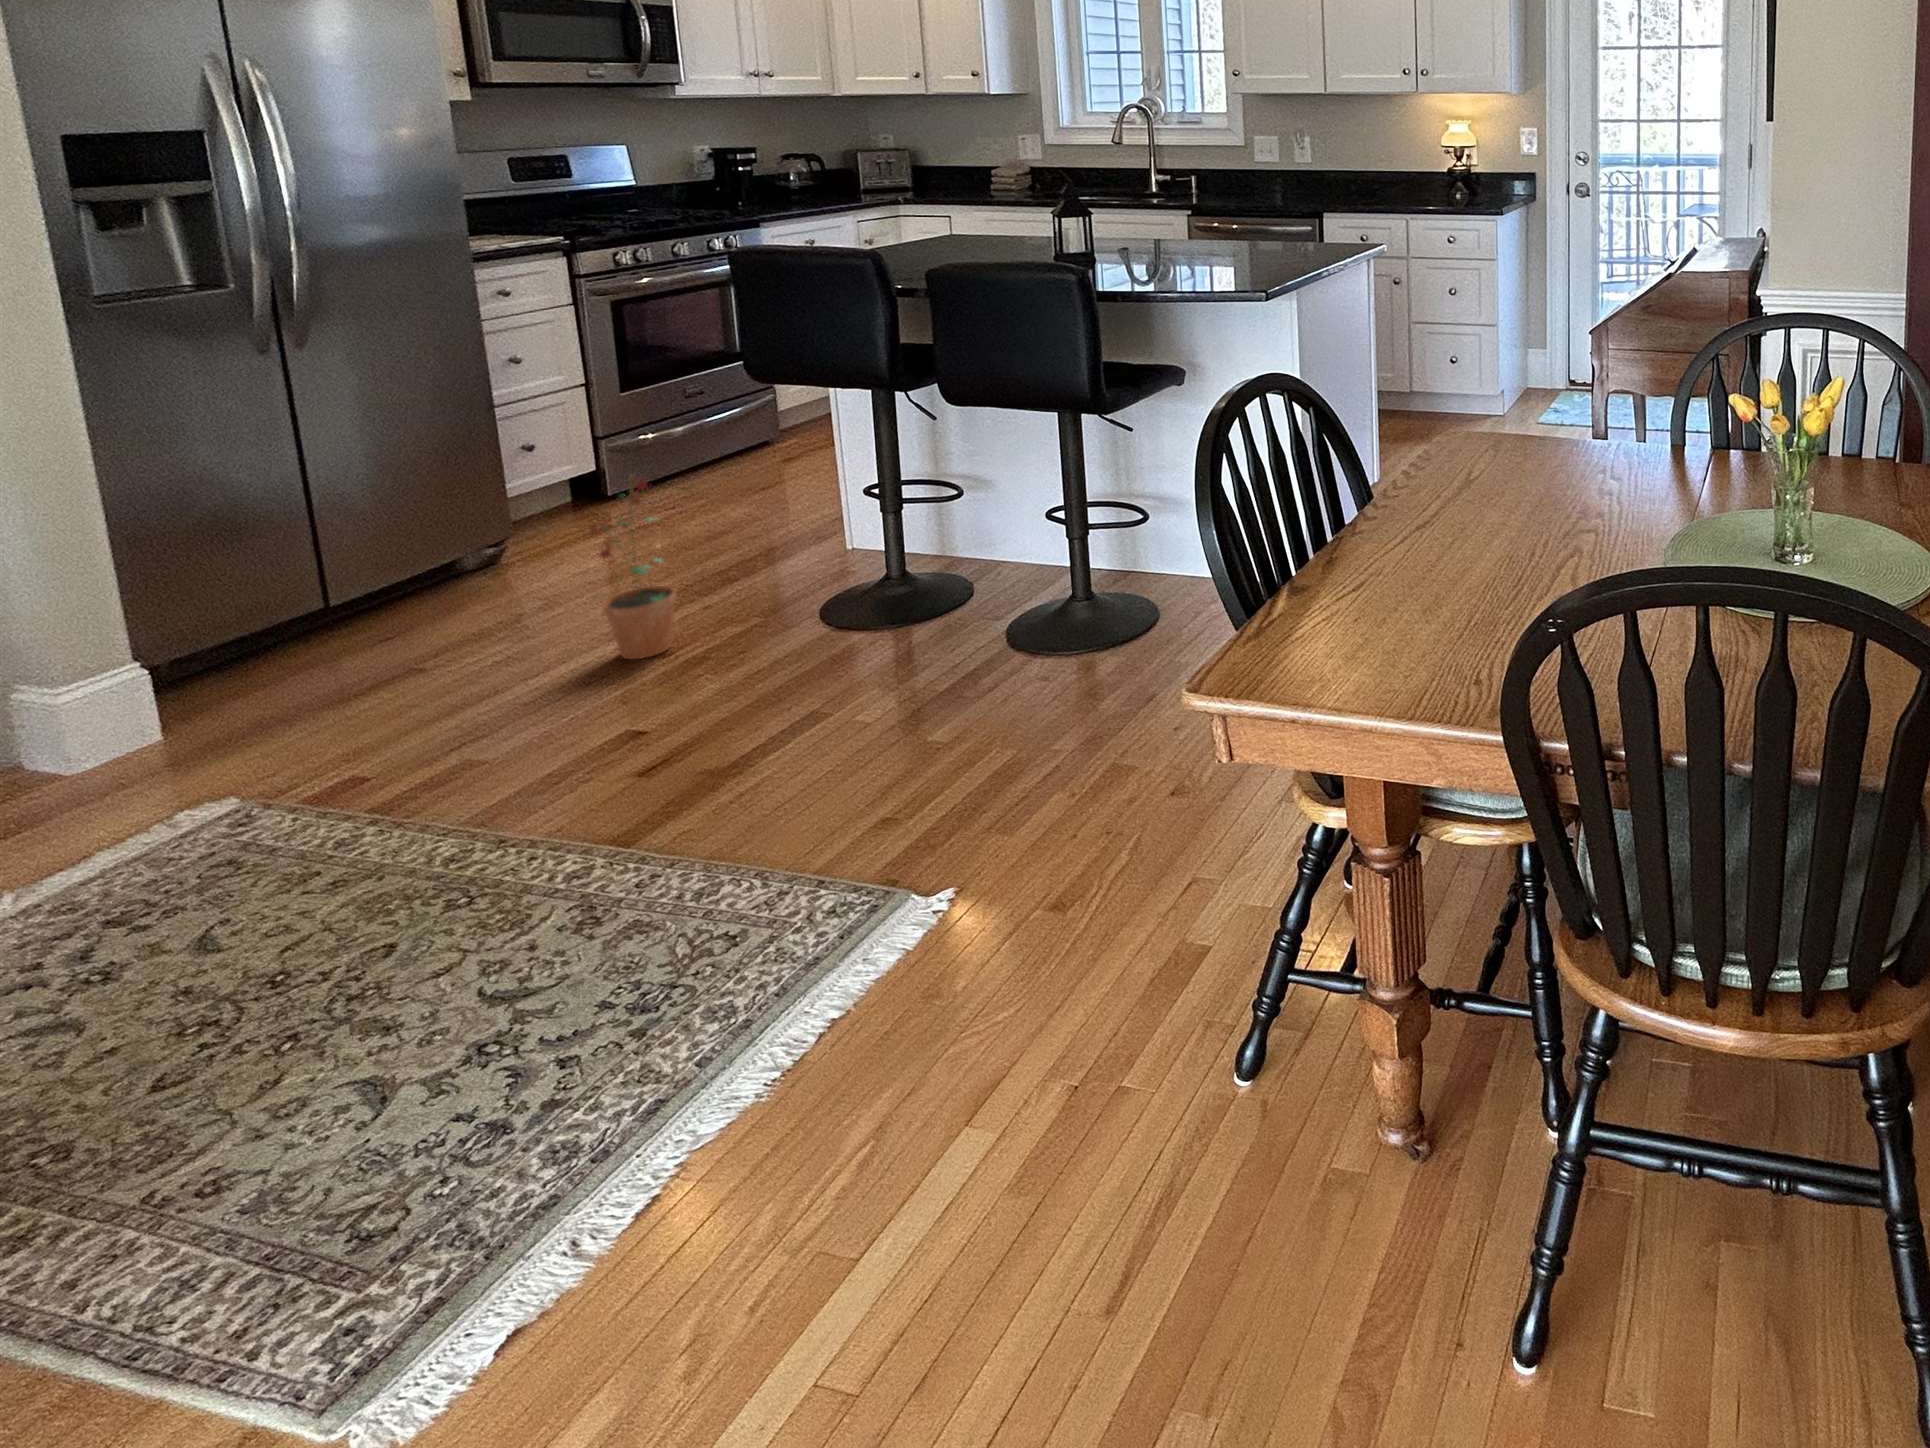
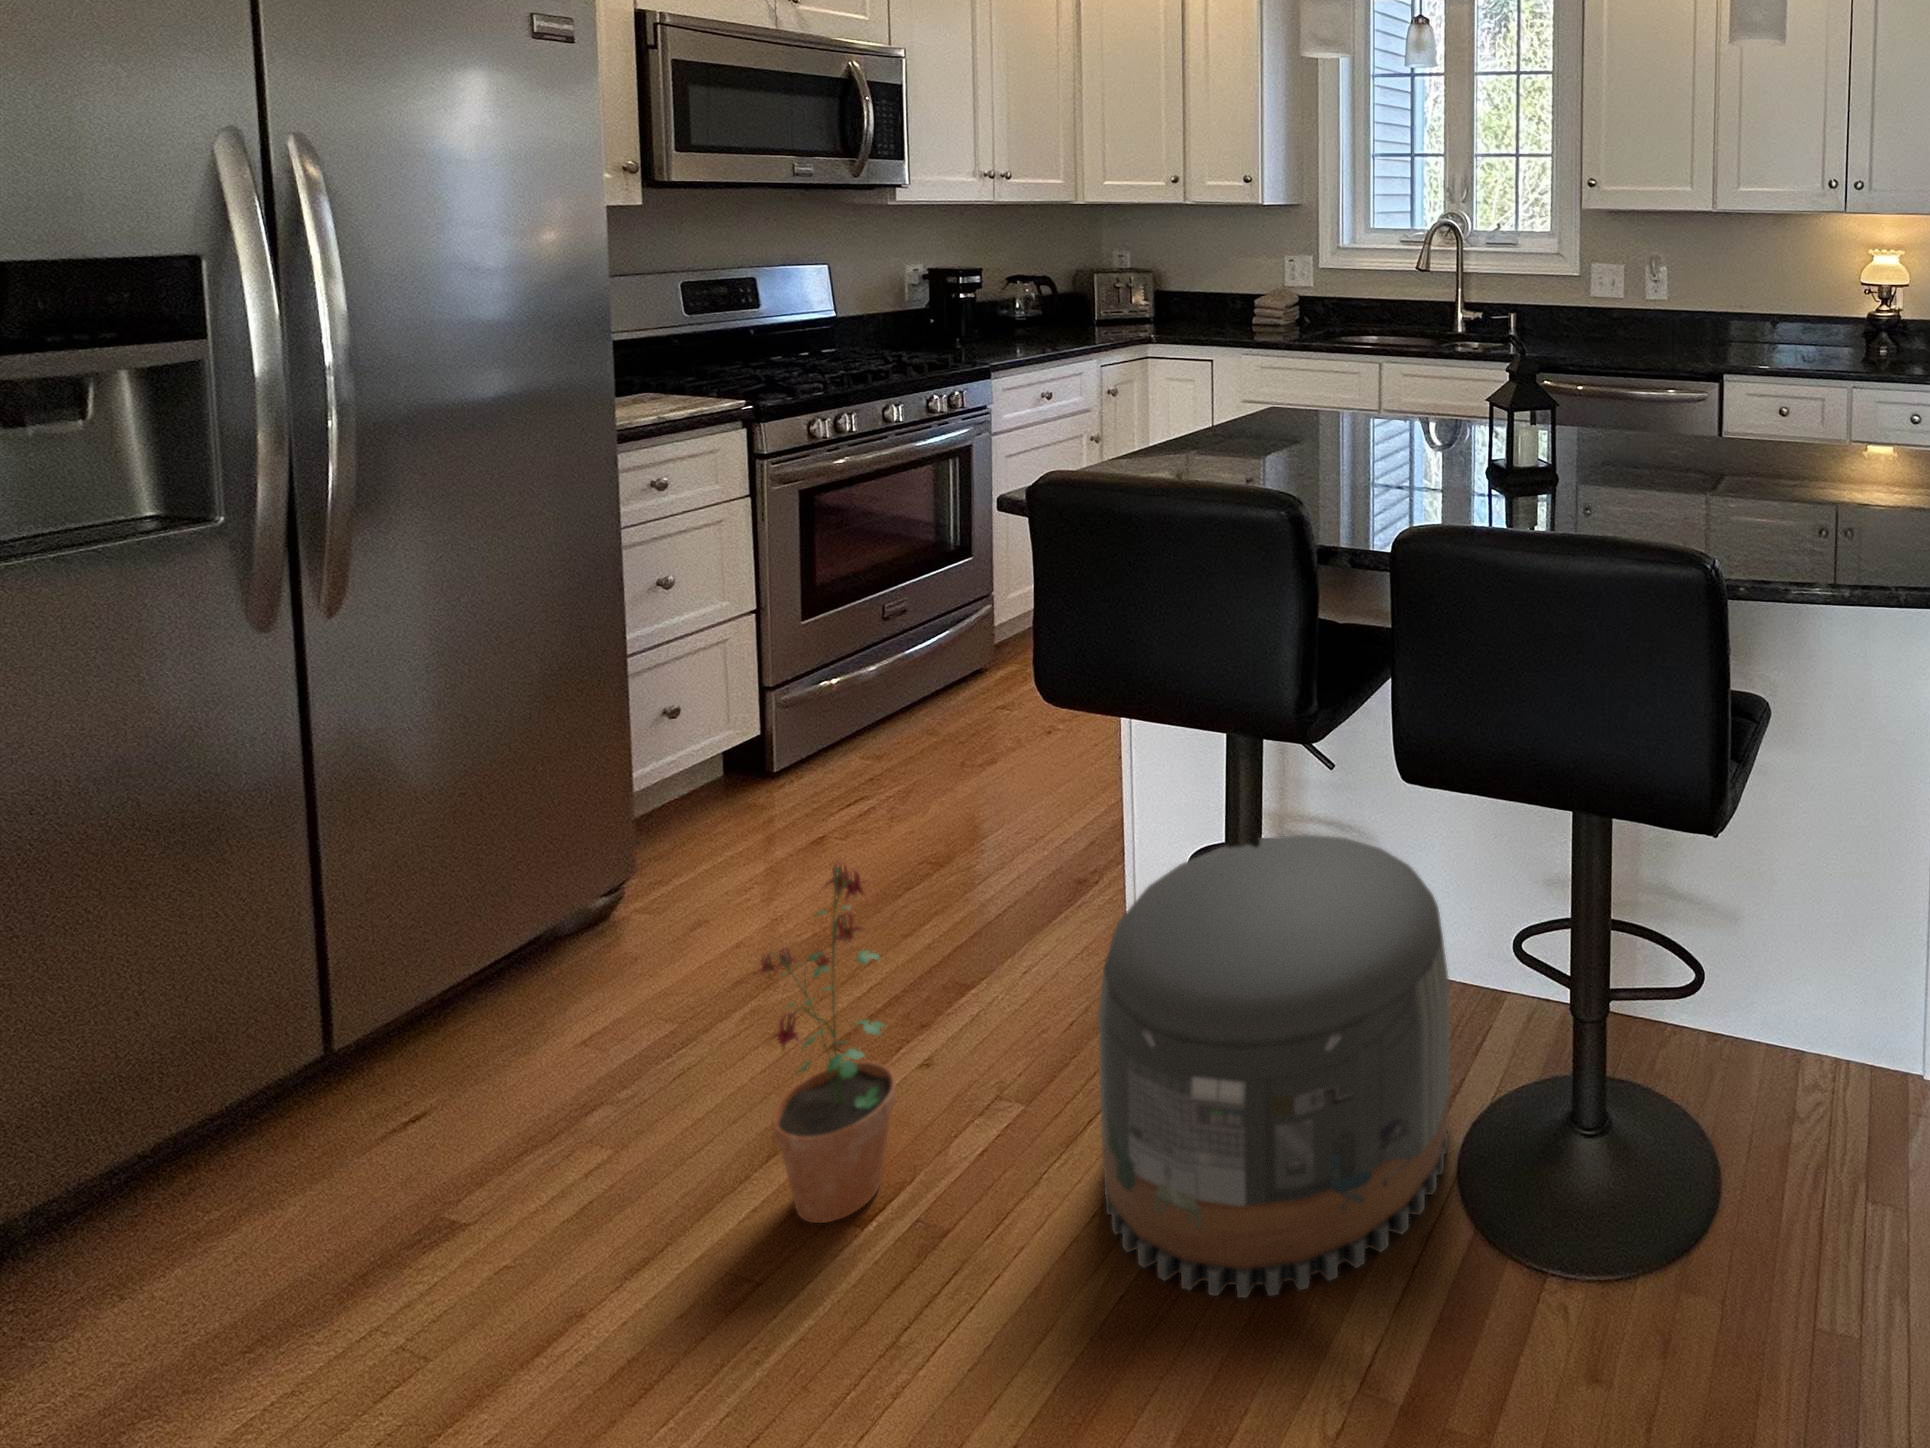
pouf: none [788,466,1008,669] -> present [1098,834,1449,1298]

